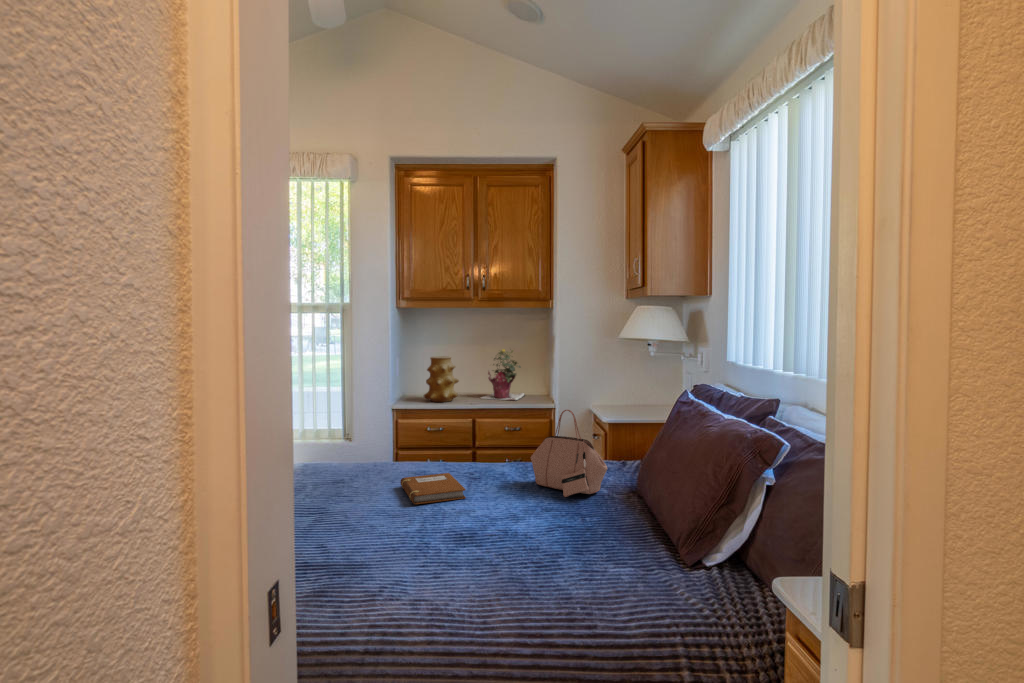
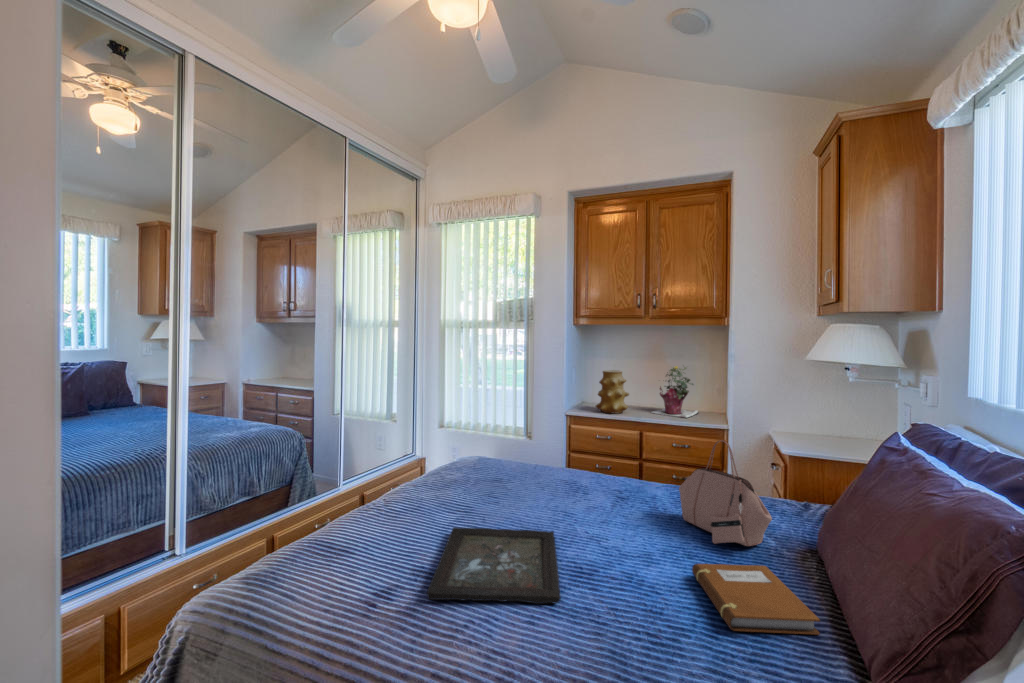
notebook: present [400,473,466,504] -> present [692,564,820,635]
tray: none [324,510,457,580] -> present [427,527,561,604]

